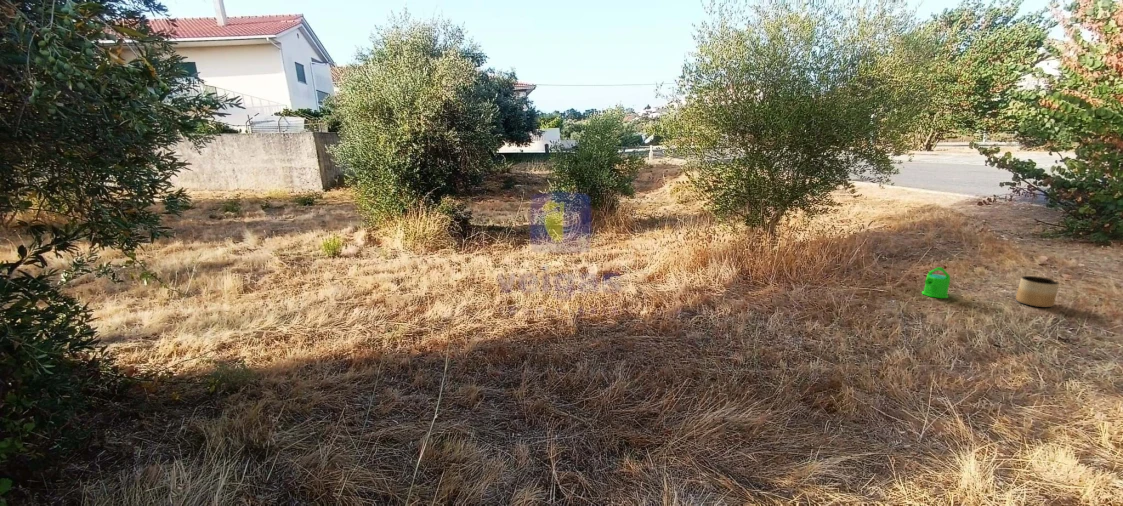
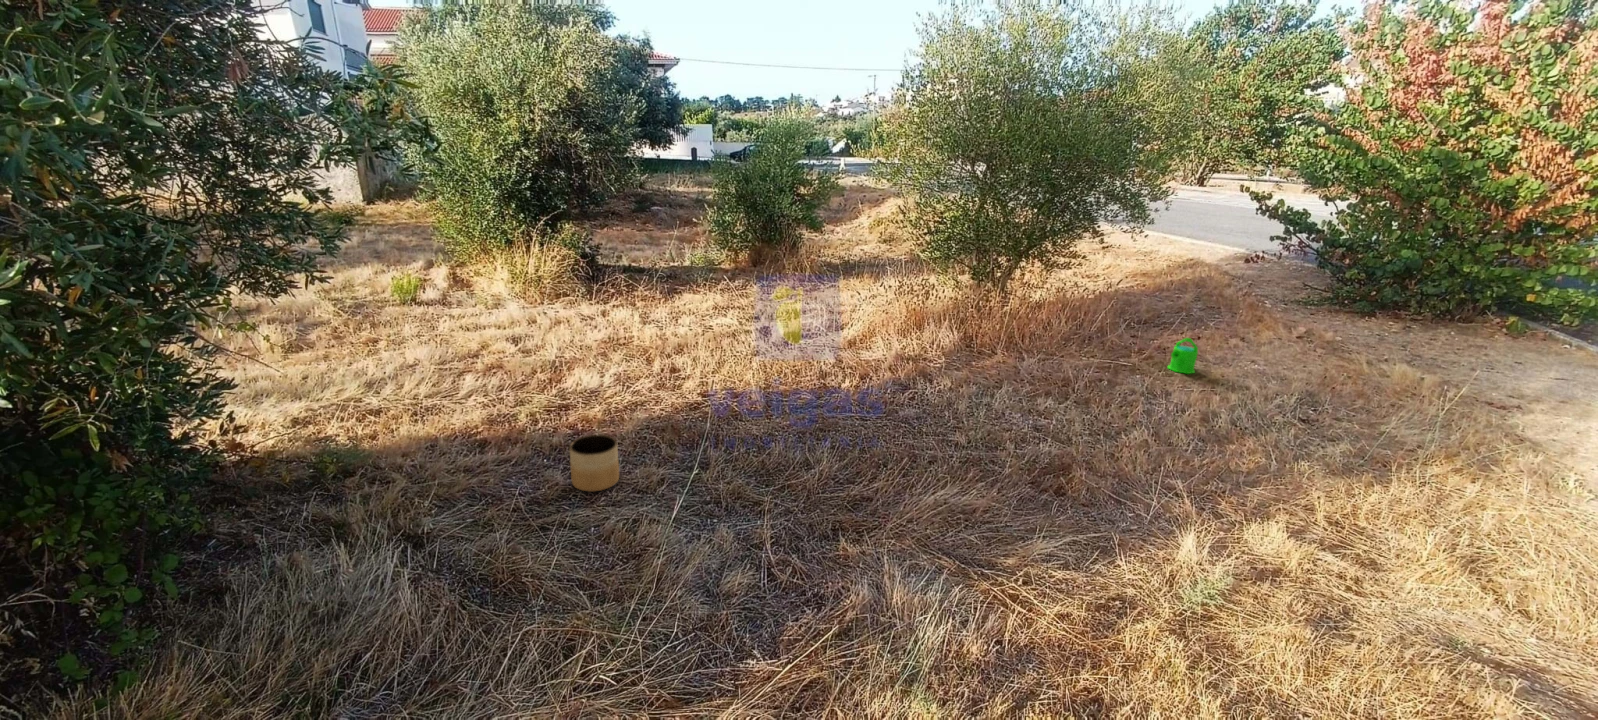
planter: present [1016,276,1059,307] -> present [570,435,619,492]

